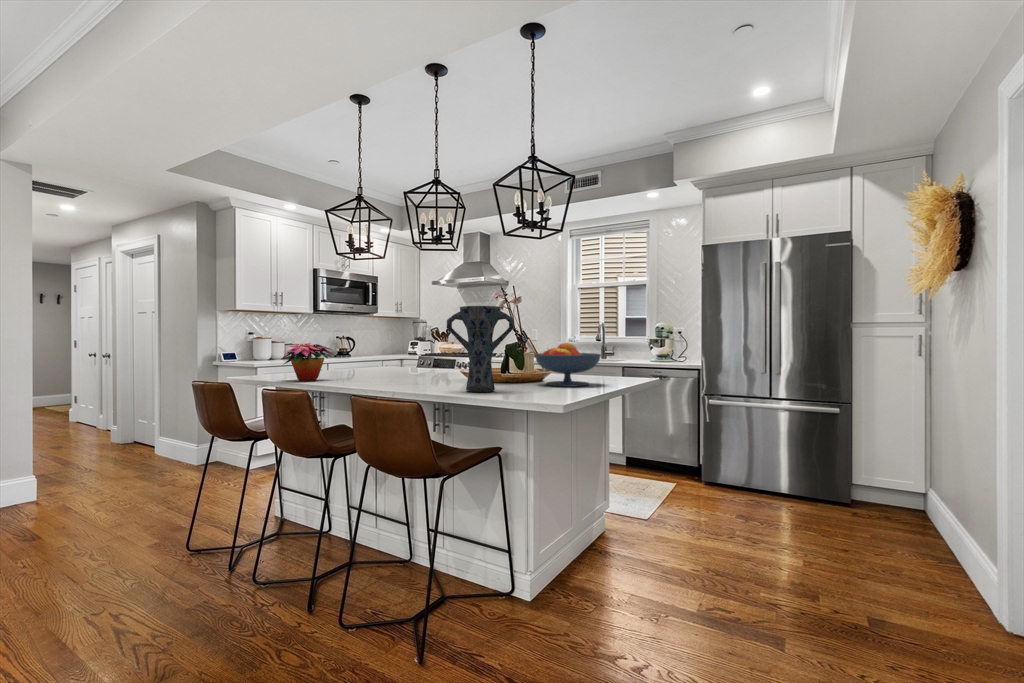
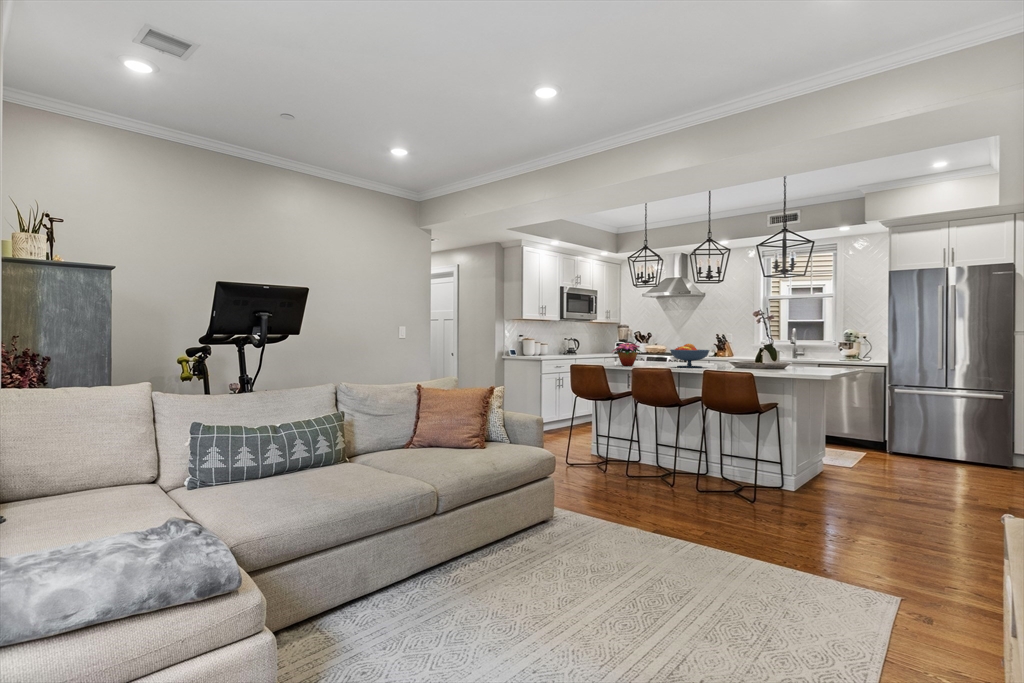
vase: present [447,306,515,392] -> none [741,323,783,371]
fruit bowl: present [534,343,601,387] -> present [670,344,709,368]

